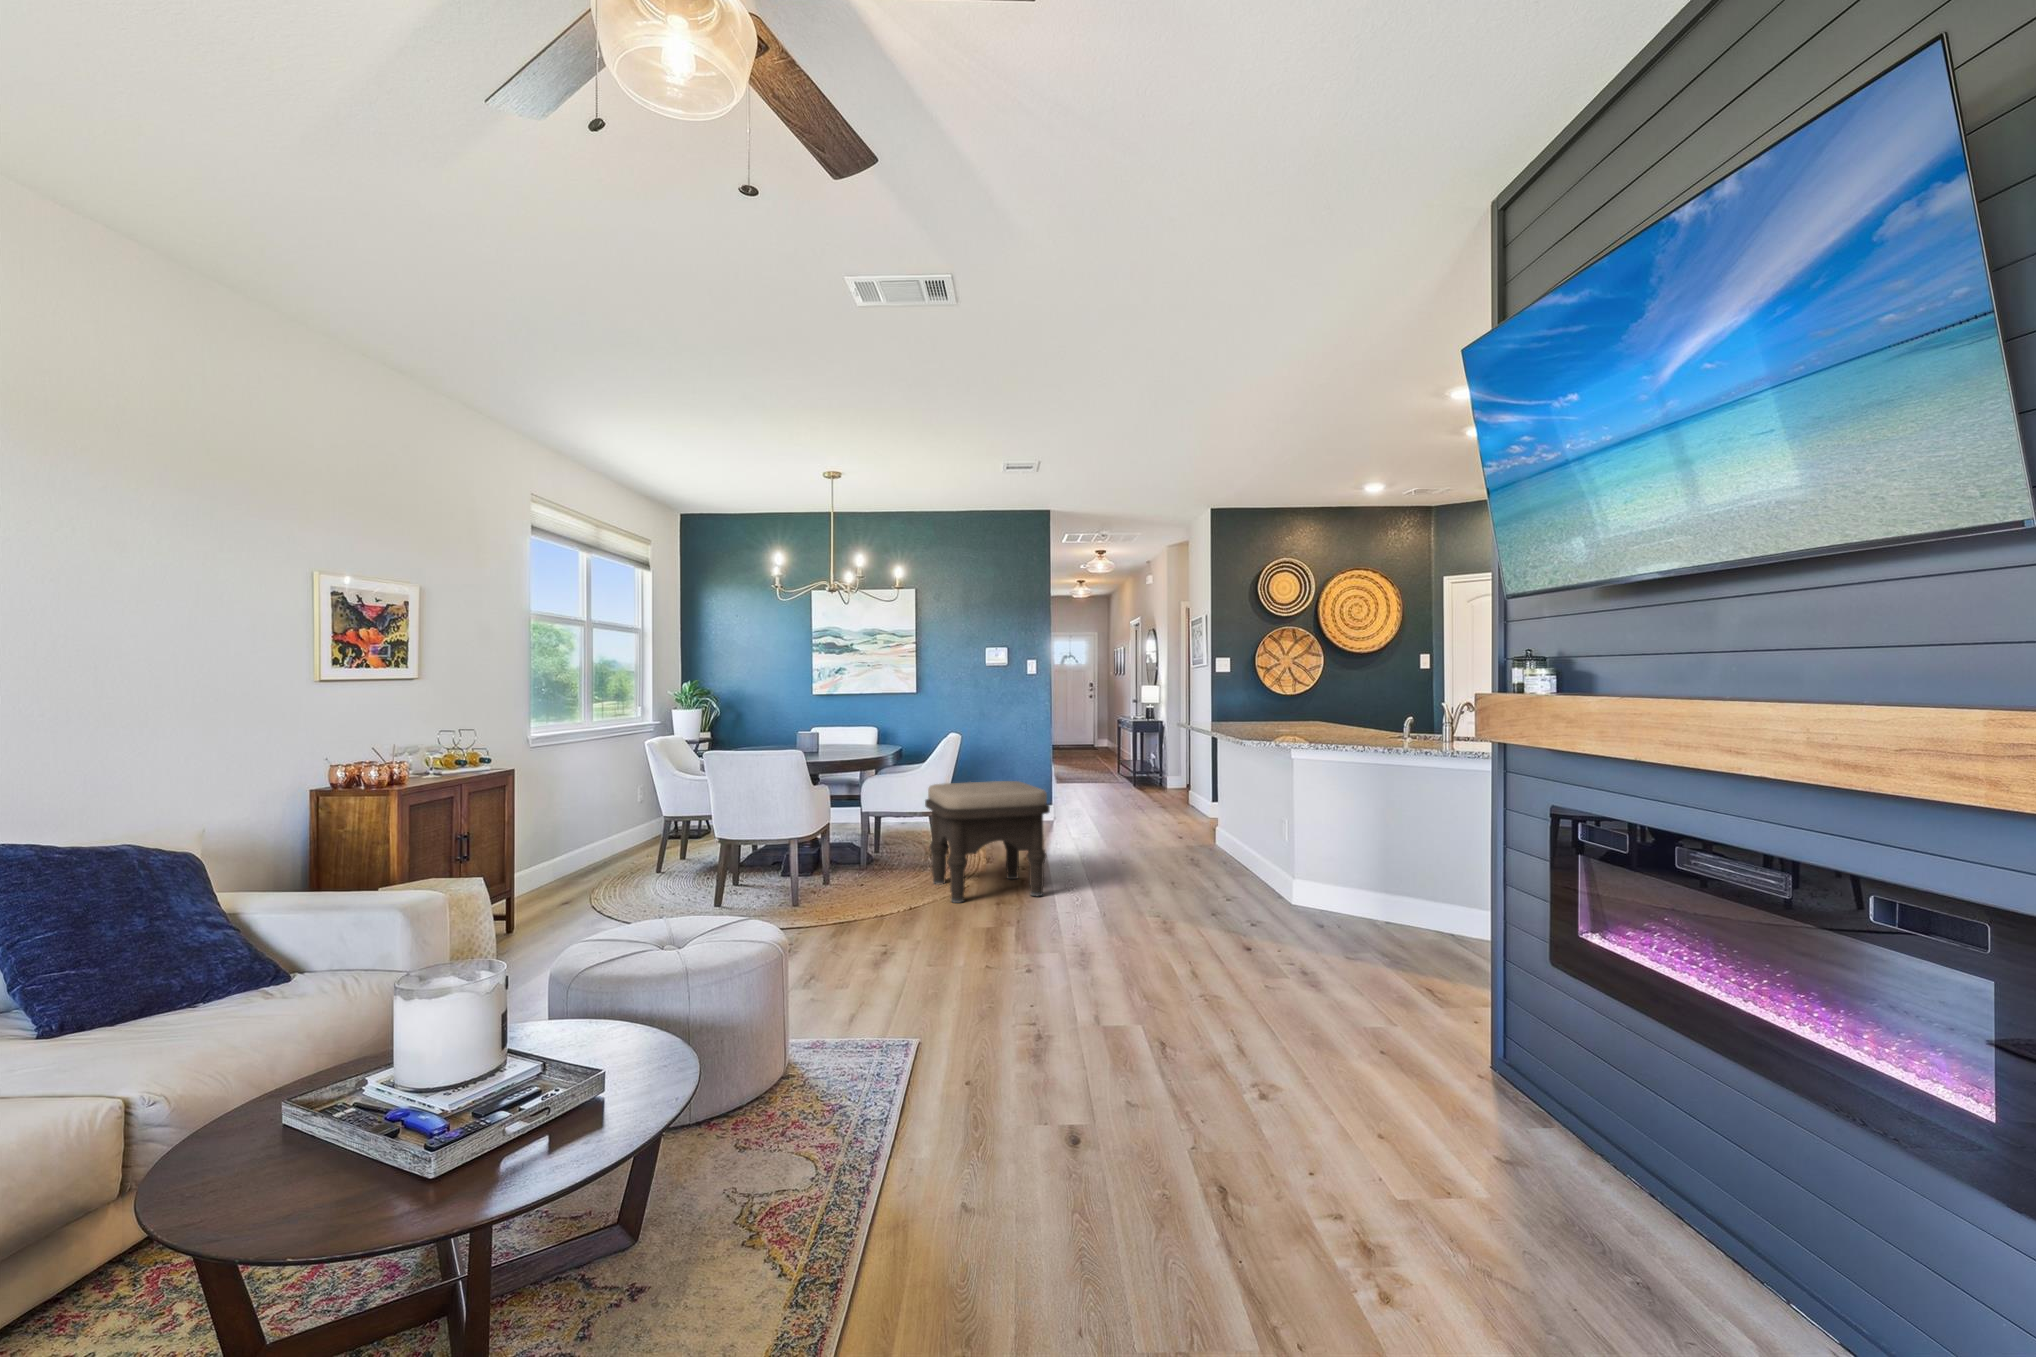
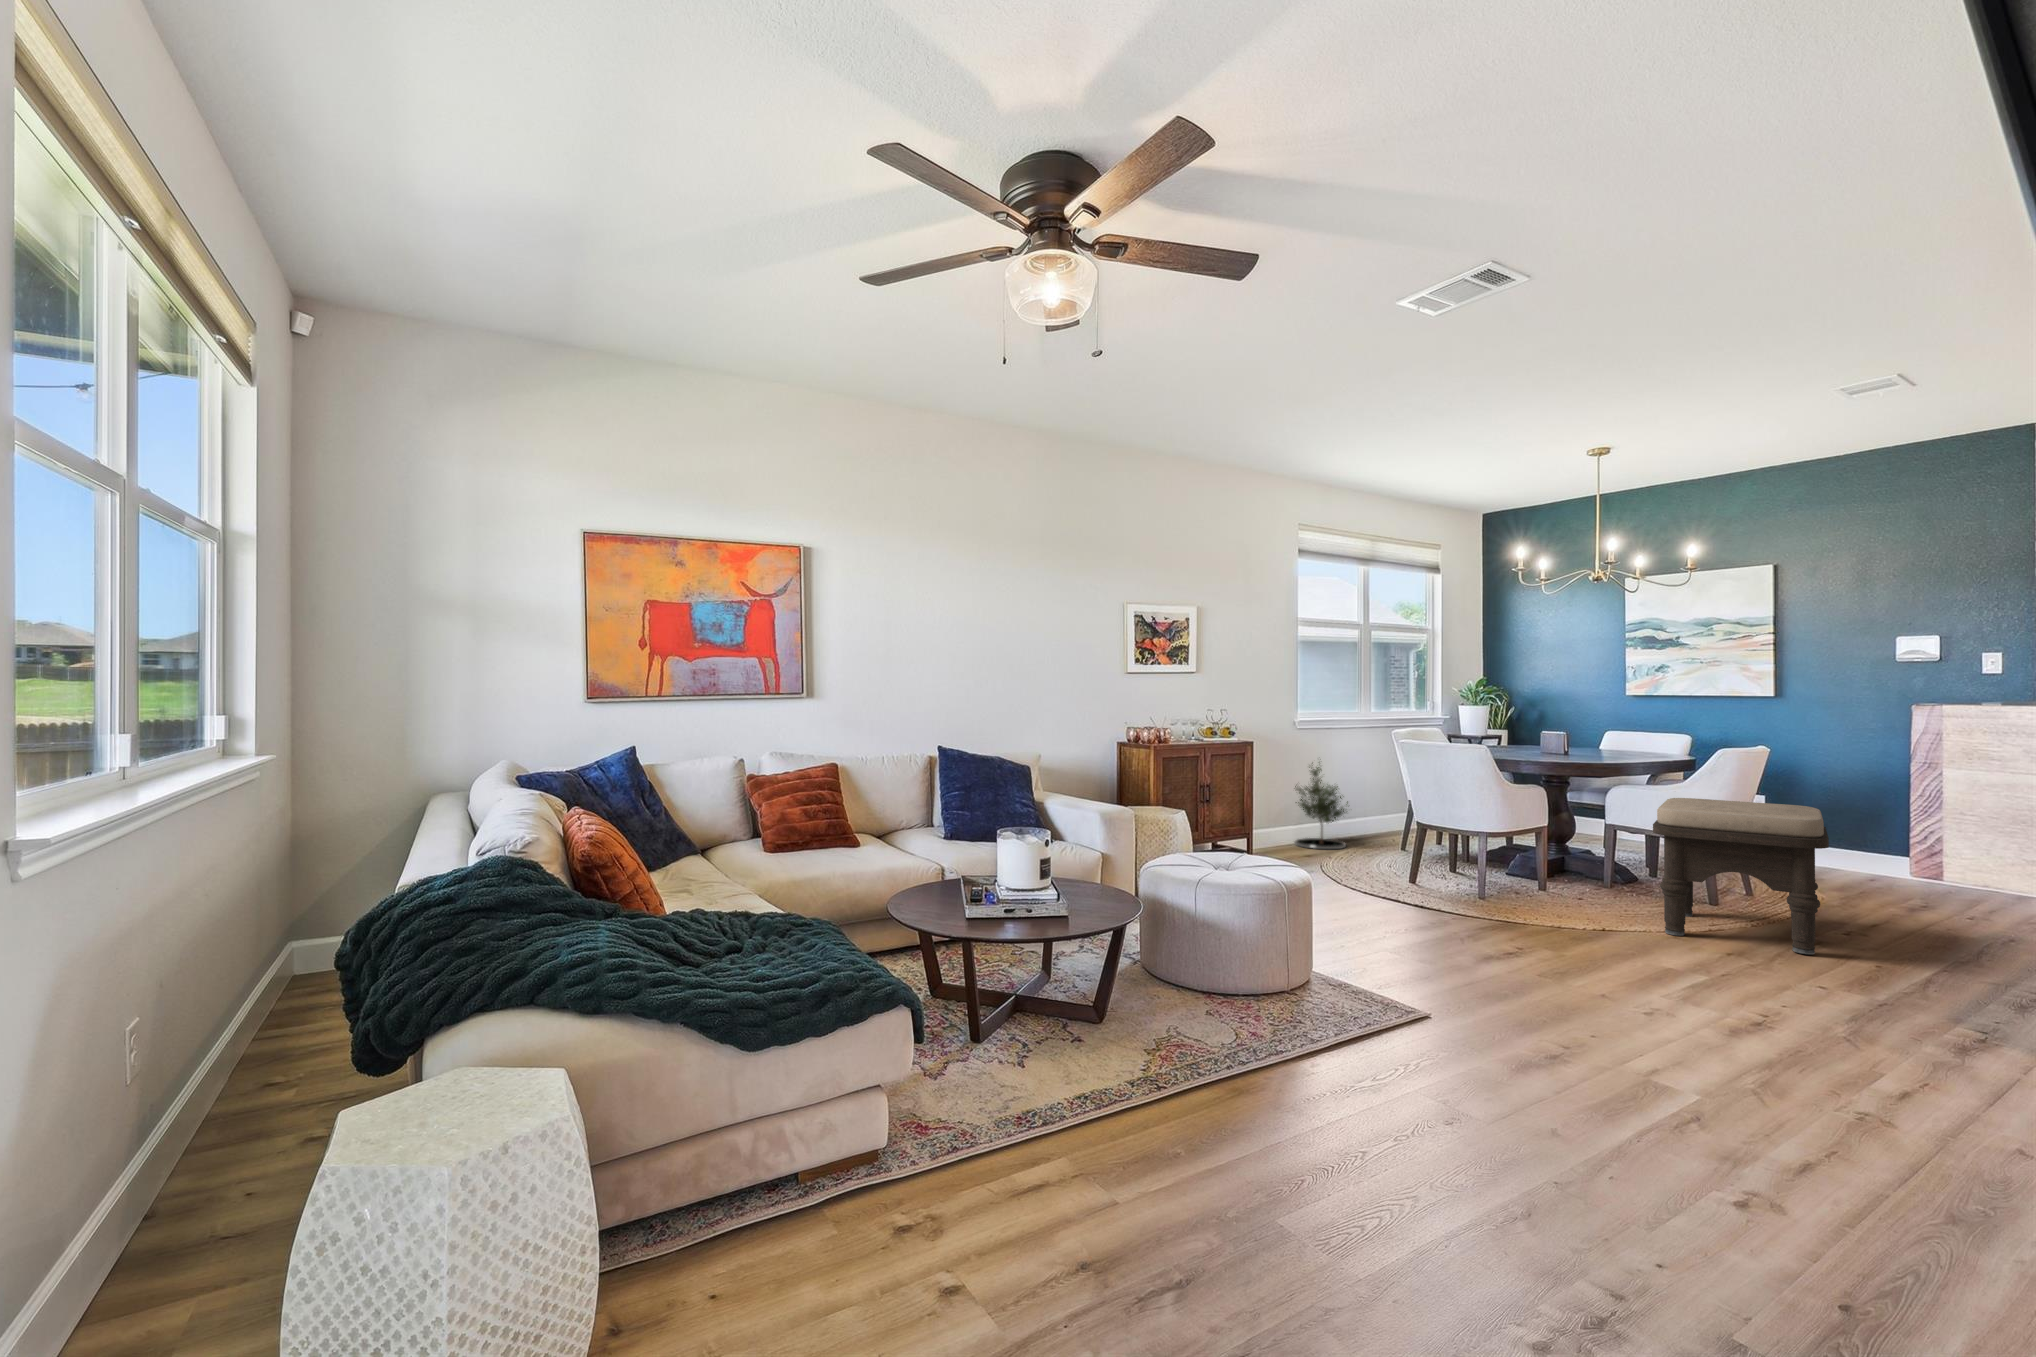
potted tree: none [528,777,607,888] -> present [1295,763,1348,849]

